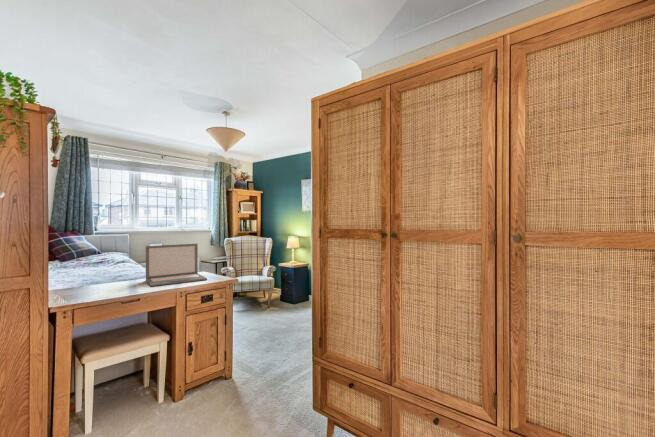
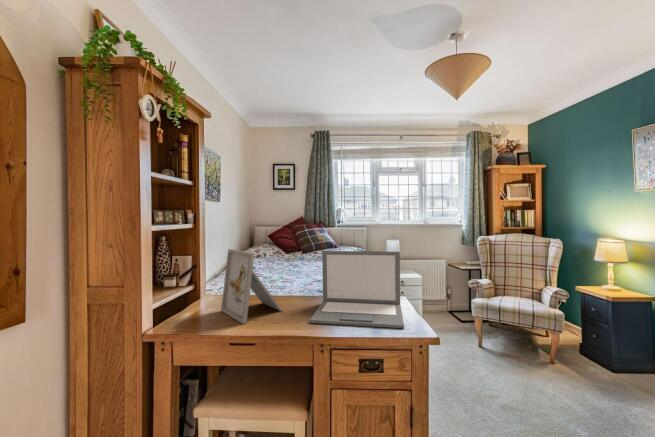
picture frame: none [66,248,121,294] -> present [221,249,282,324]

